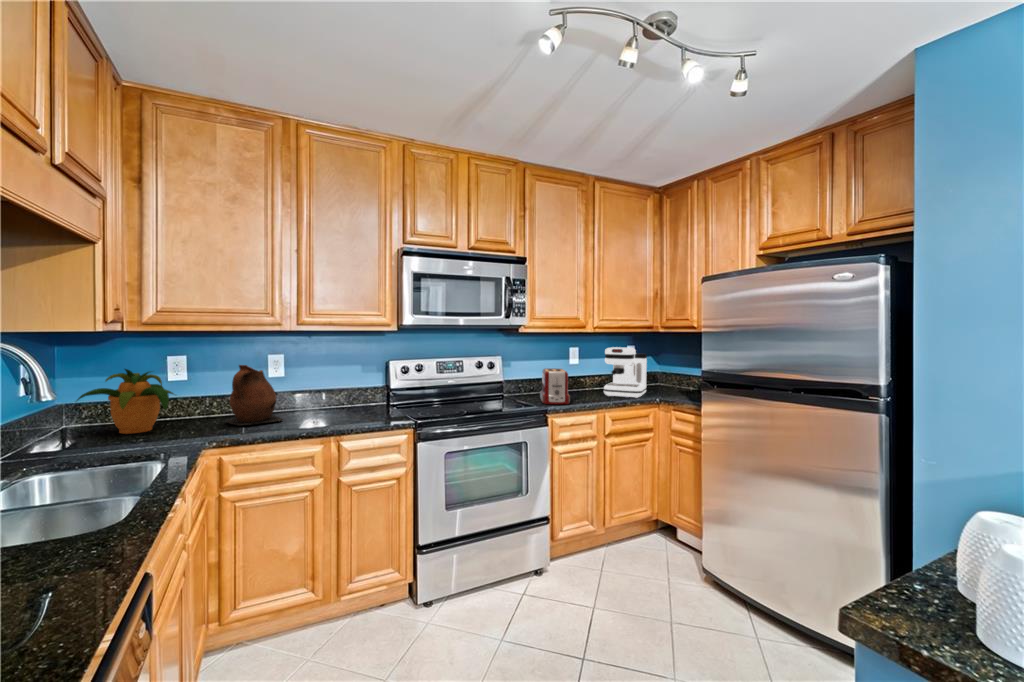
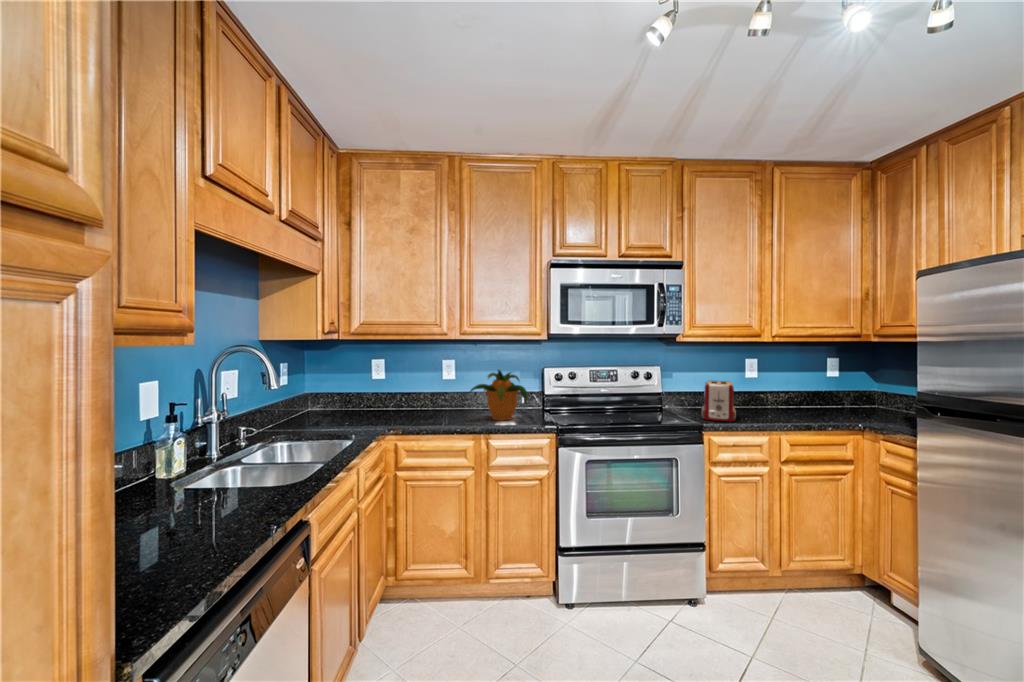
coffee maker: present [604,347,647,398] -> none [786,359,849,421]
ceramic pitcher: present [228,365,283,425] -> none [406,367,449,418]
potted plant: present [77,369,174,434] -> present [470,370,527,420]

